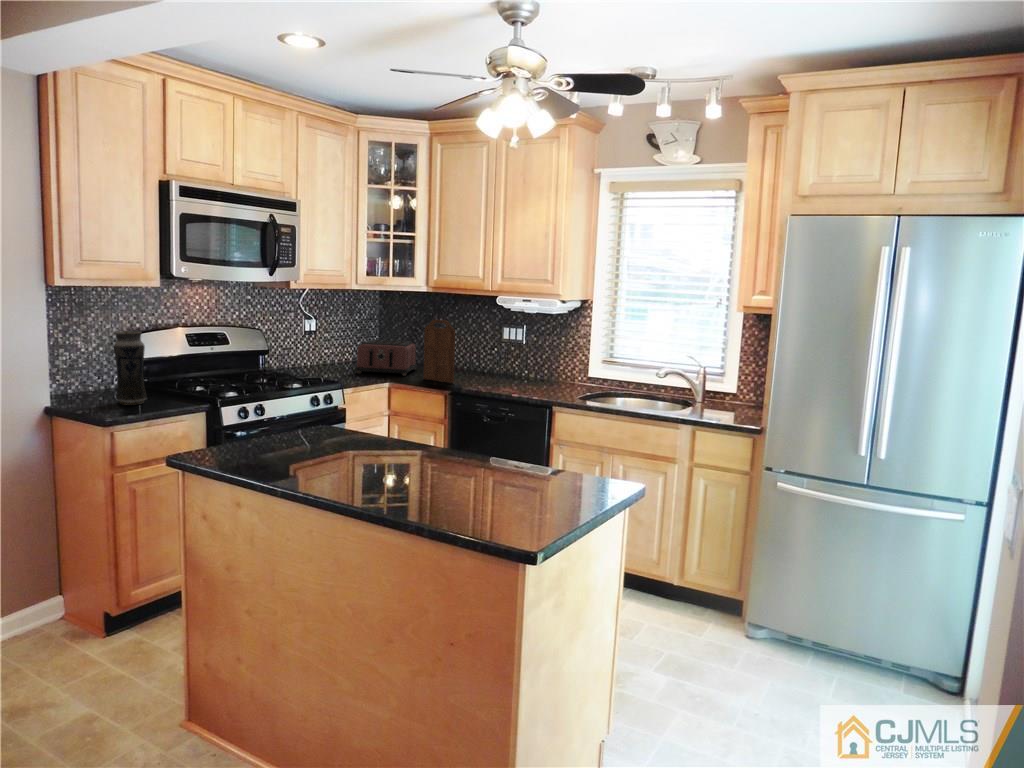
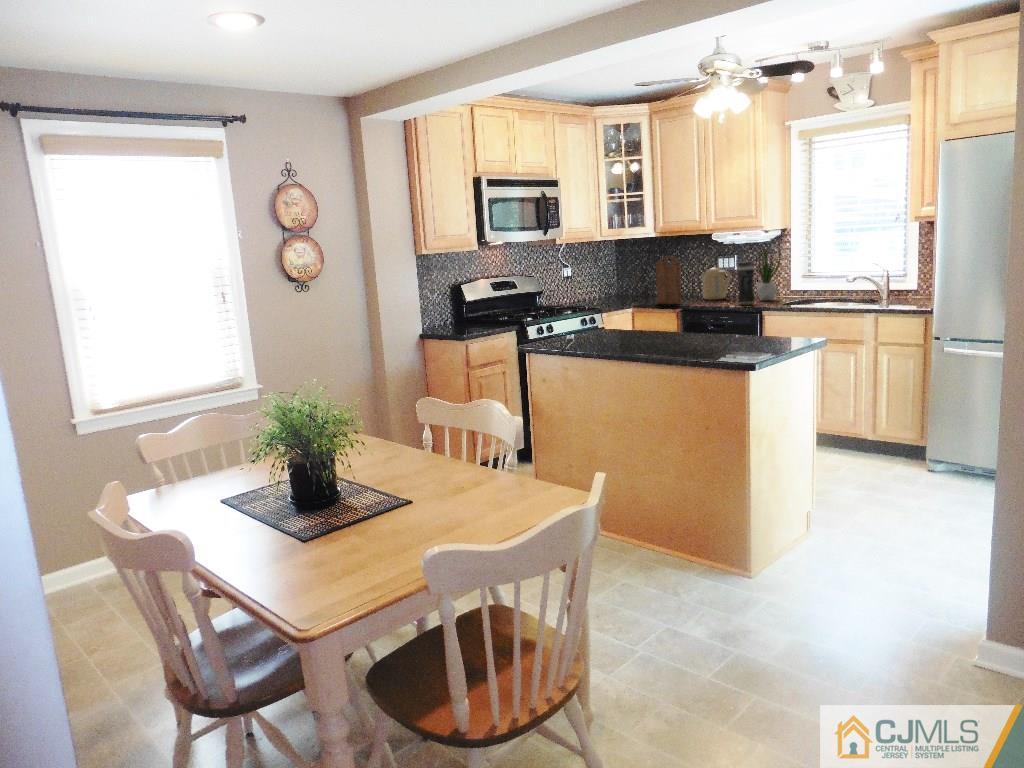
potted plant: none [548,319,579,388] -> present [757,247,781,300]
vase: present [114,331,146,405] -> present [737,261,755,305]
kettle: none [480,338,517,379] -> present [701,267,731,300]
toaster: present [356,340,417,375] -> none [605,277,650,304]

